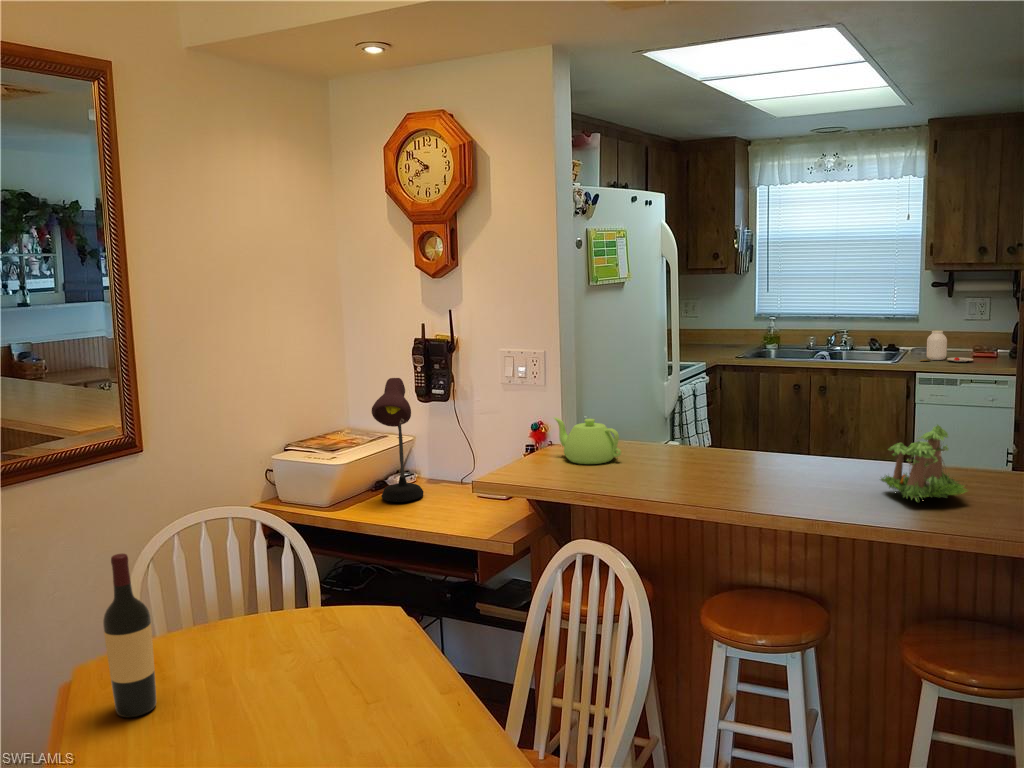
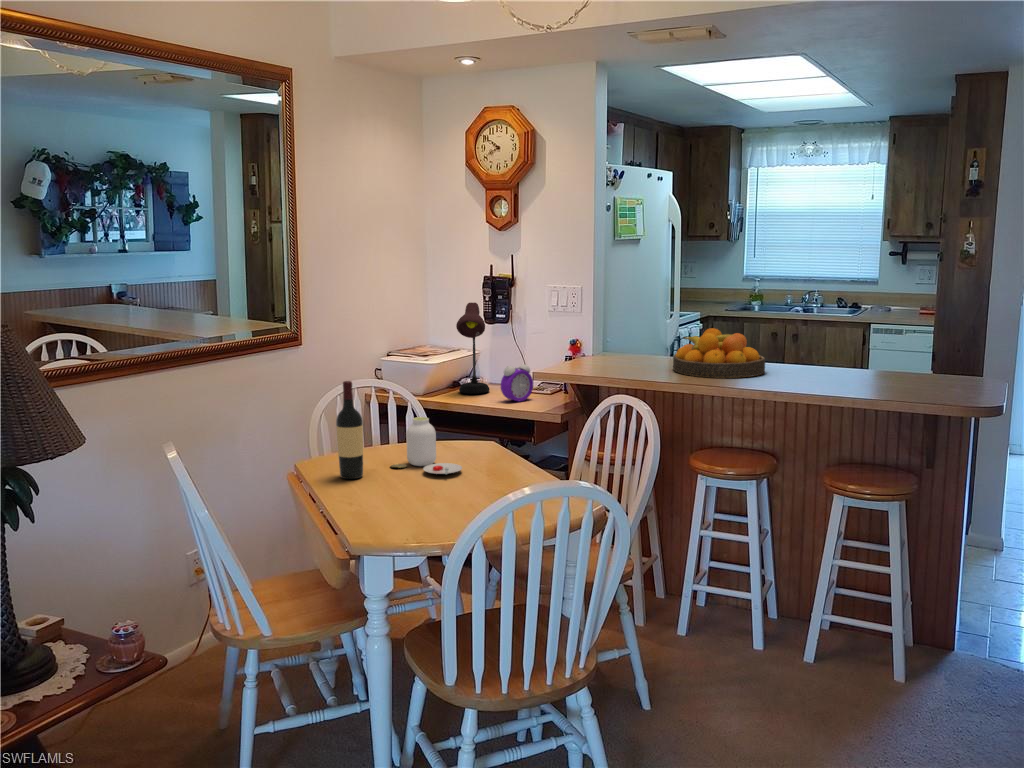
jar: present [920,331,973,362] -> present [391,417,462,474]
fruit bowl: none [670,415,806,497] -> present [673,328,765,378]
teapot: present [554,418,621,464] -> none [590,332,638,364]
plant: present [881,424,967,501] -> none [812,312,868,380]
alarm clock: none [431,464,478,517] -> present [501,364,533,401]

